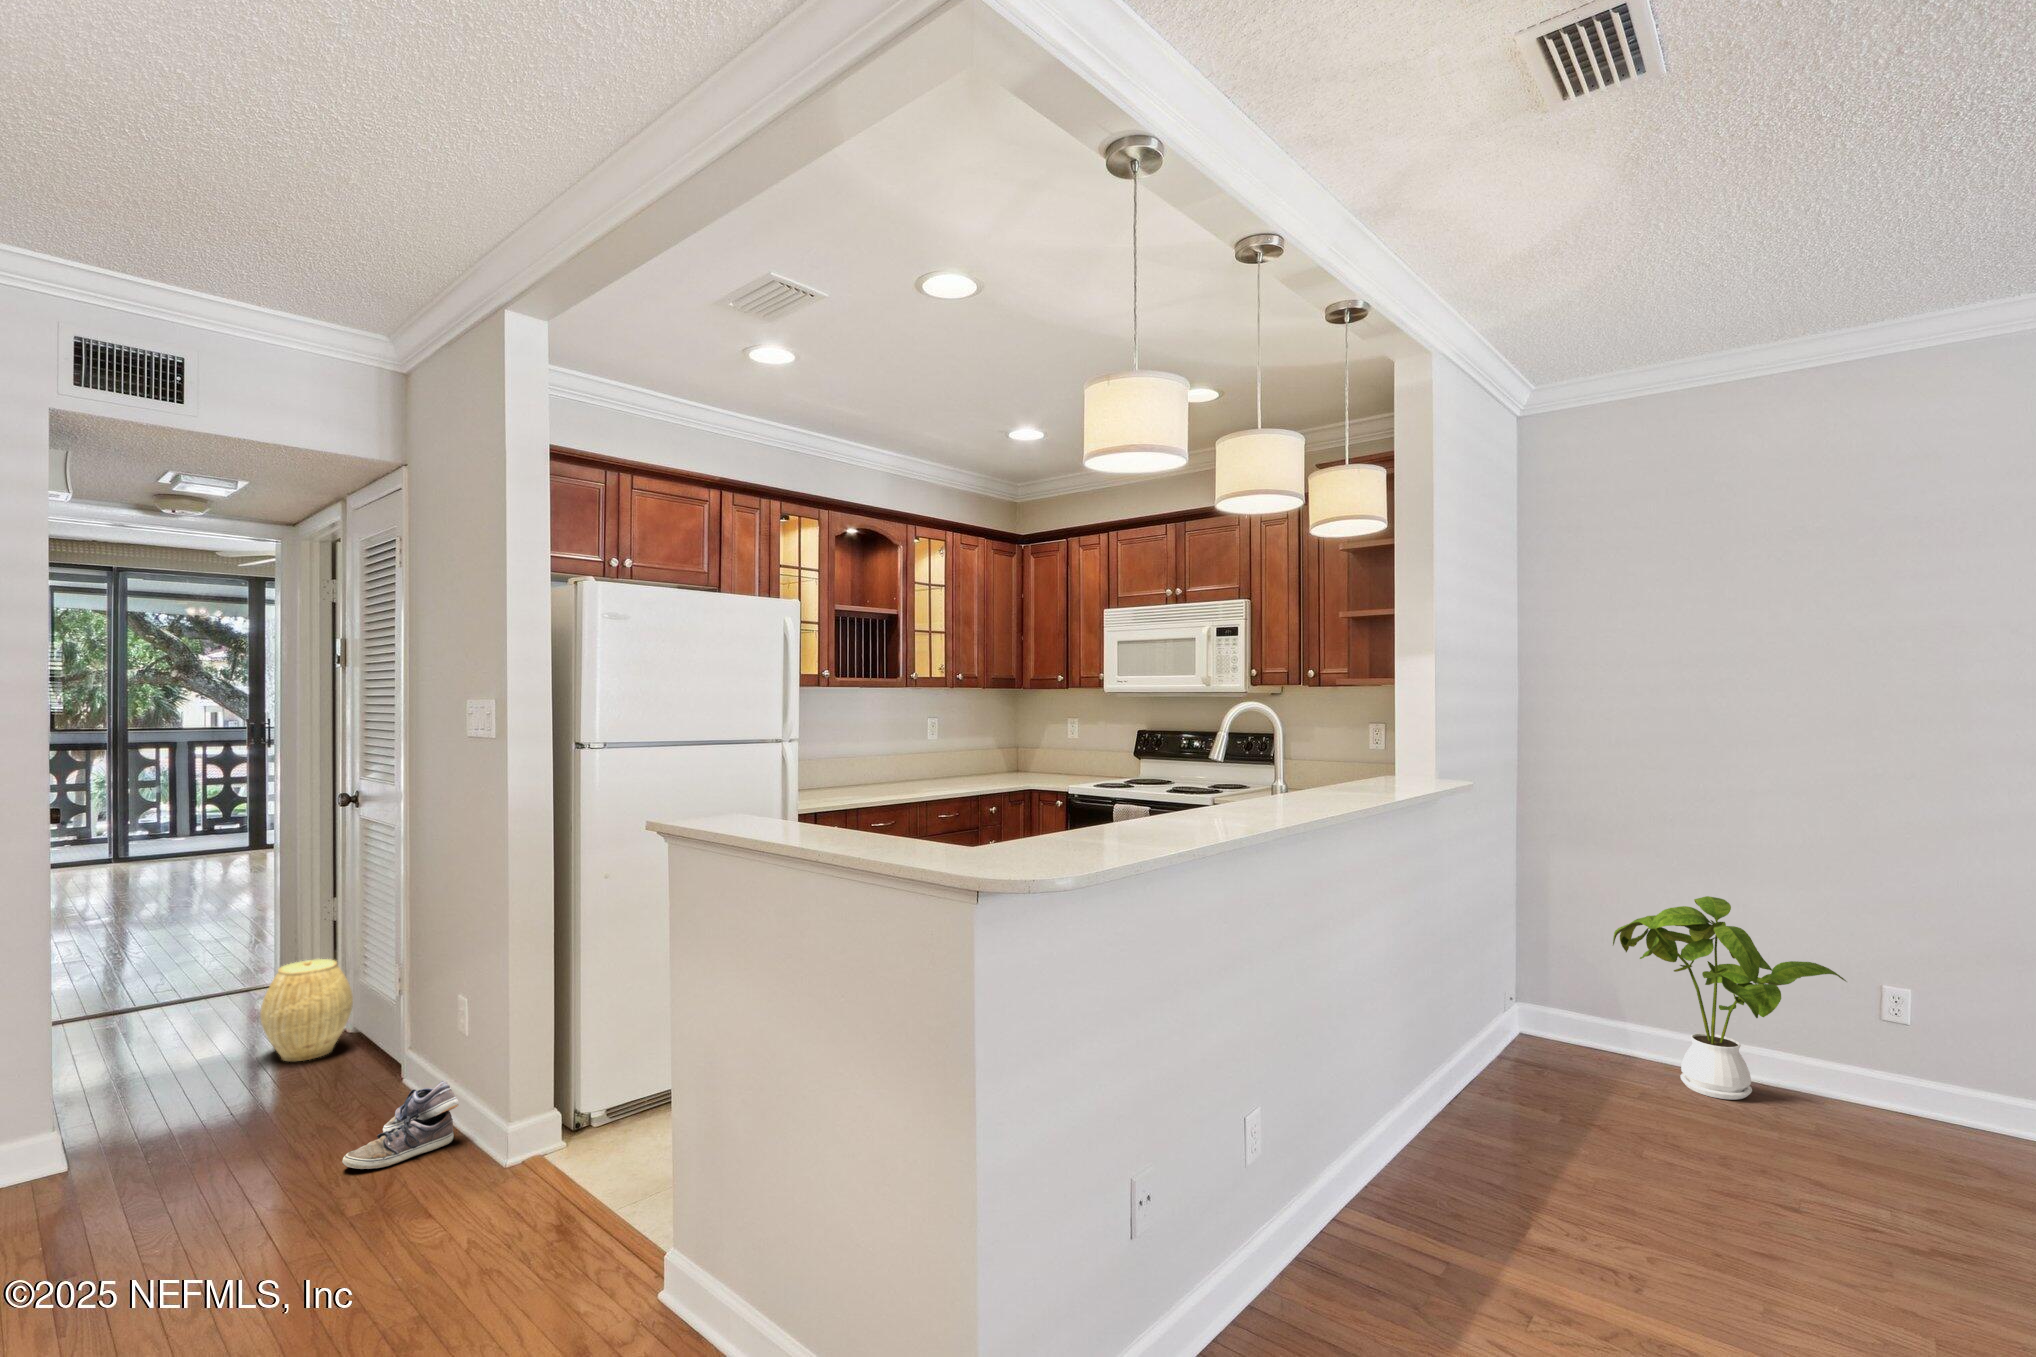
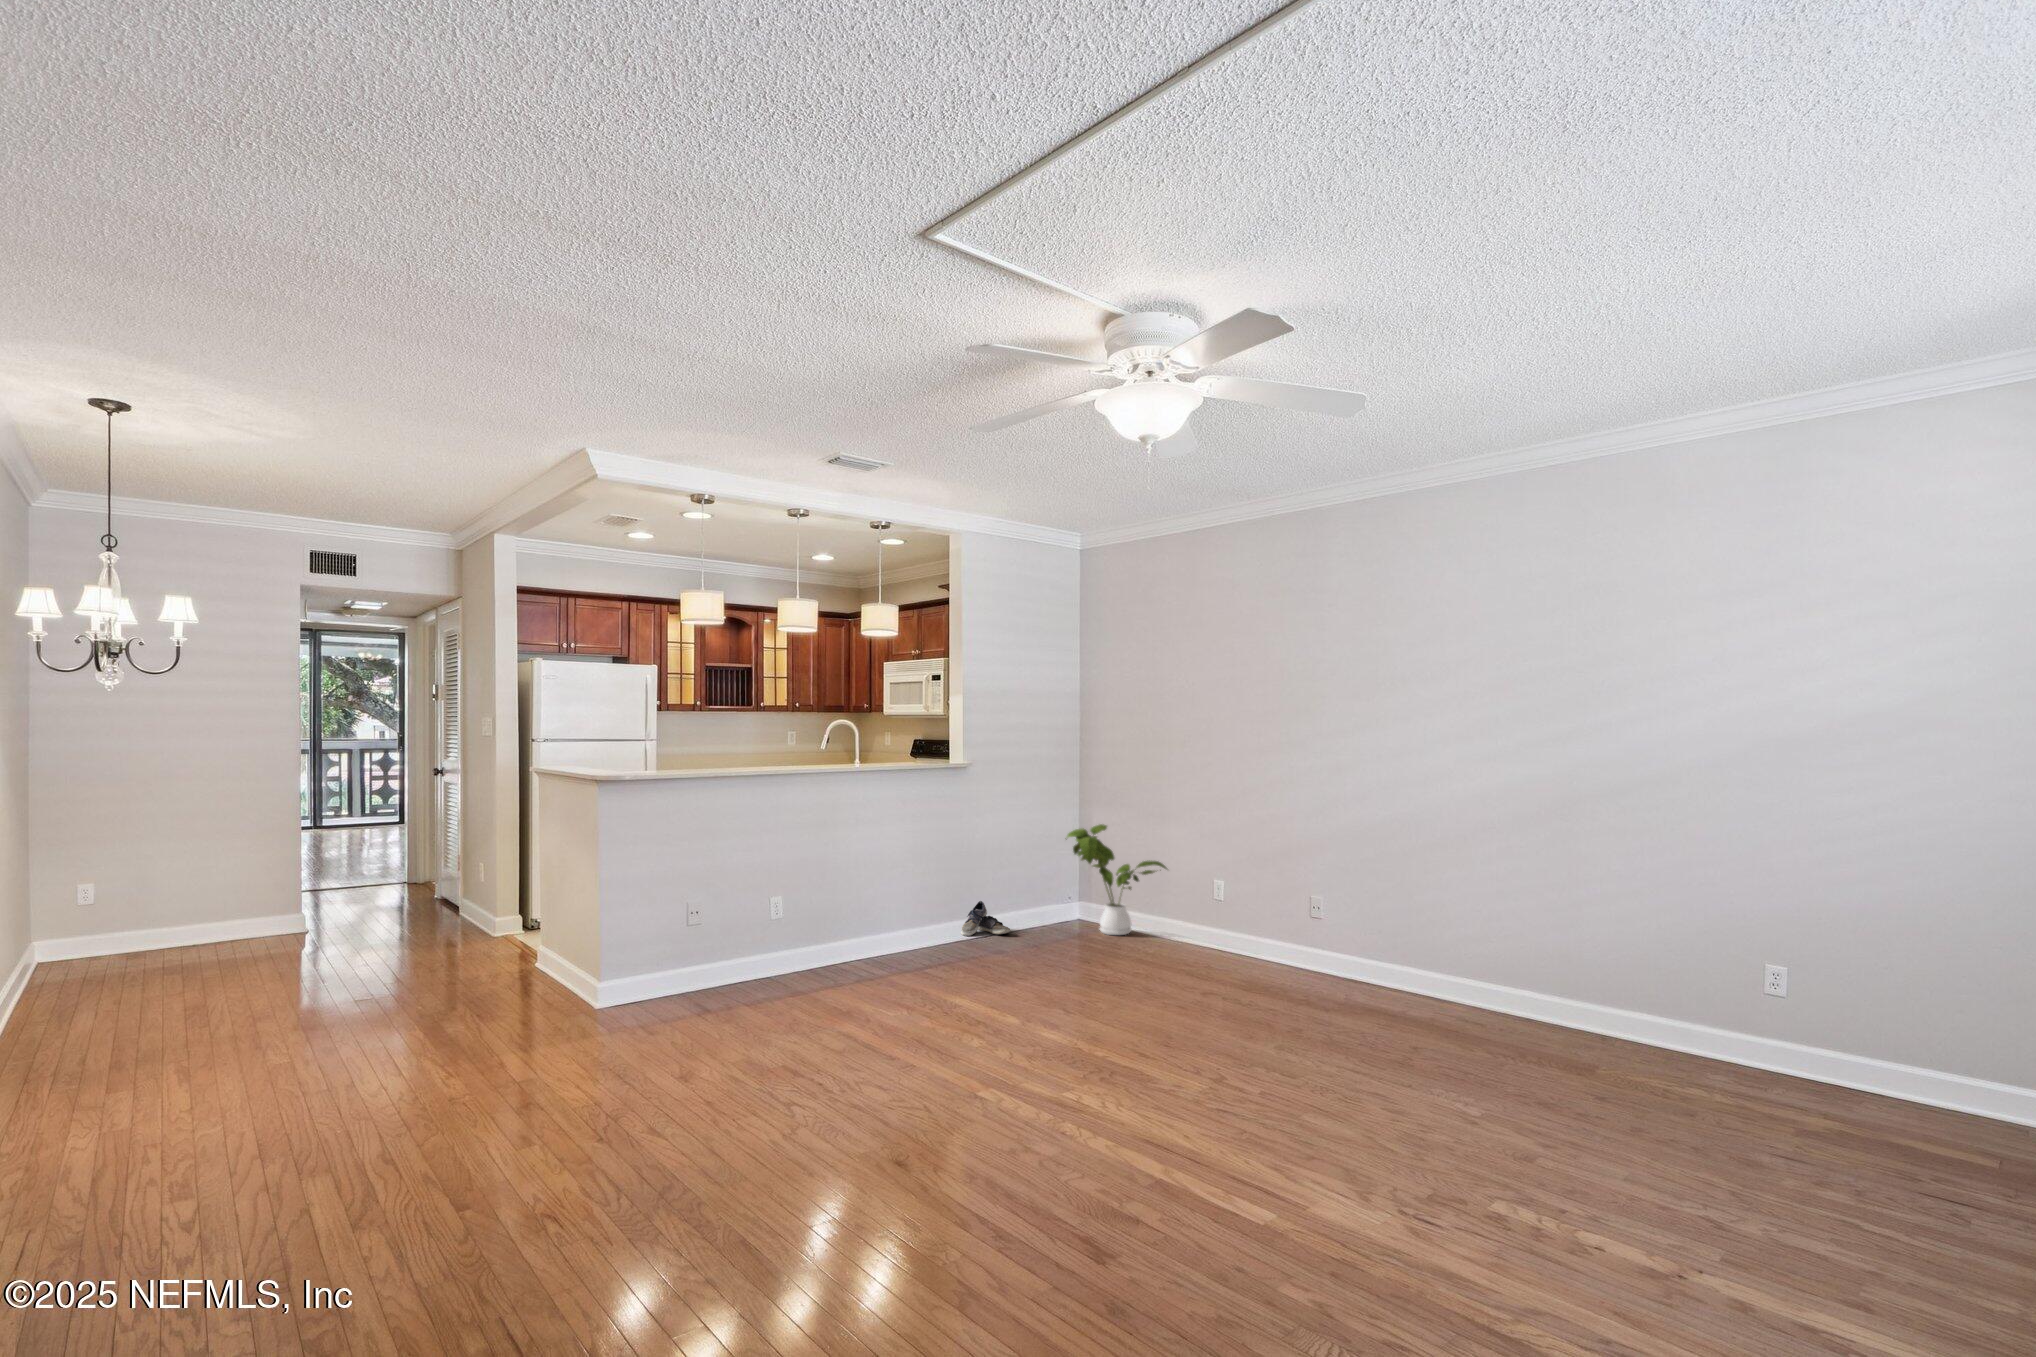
woven basket: present [260,959,353,1061] -> none [388,853,433,903]
shoe: present [343,1081,459,1169] -> present [961,901,1011,936]

